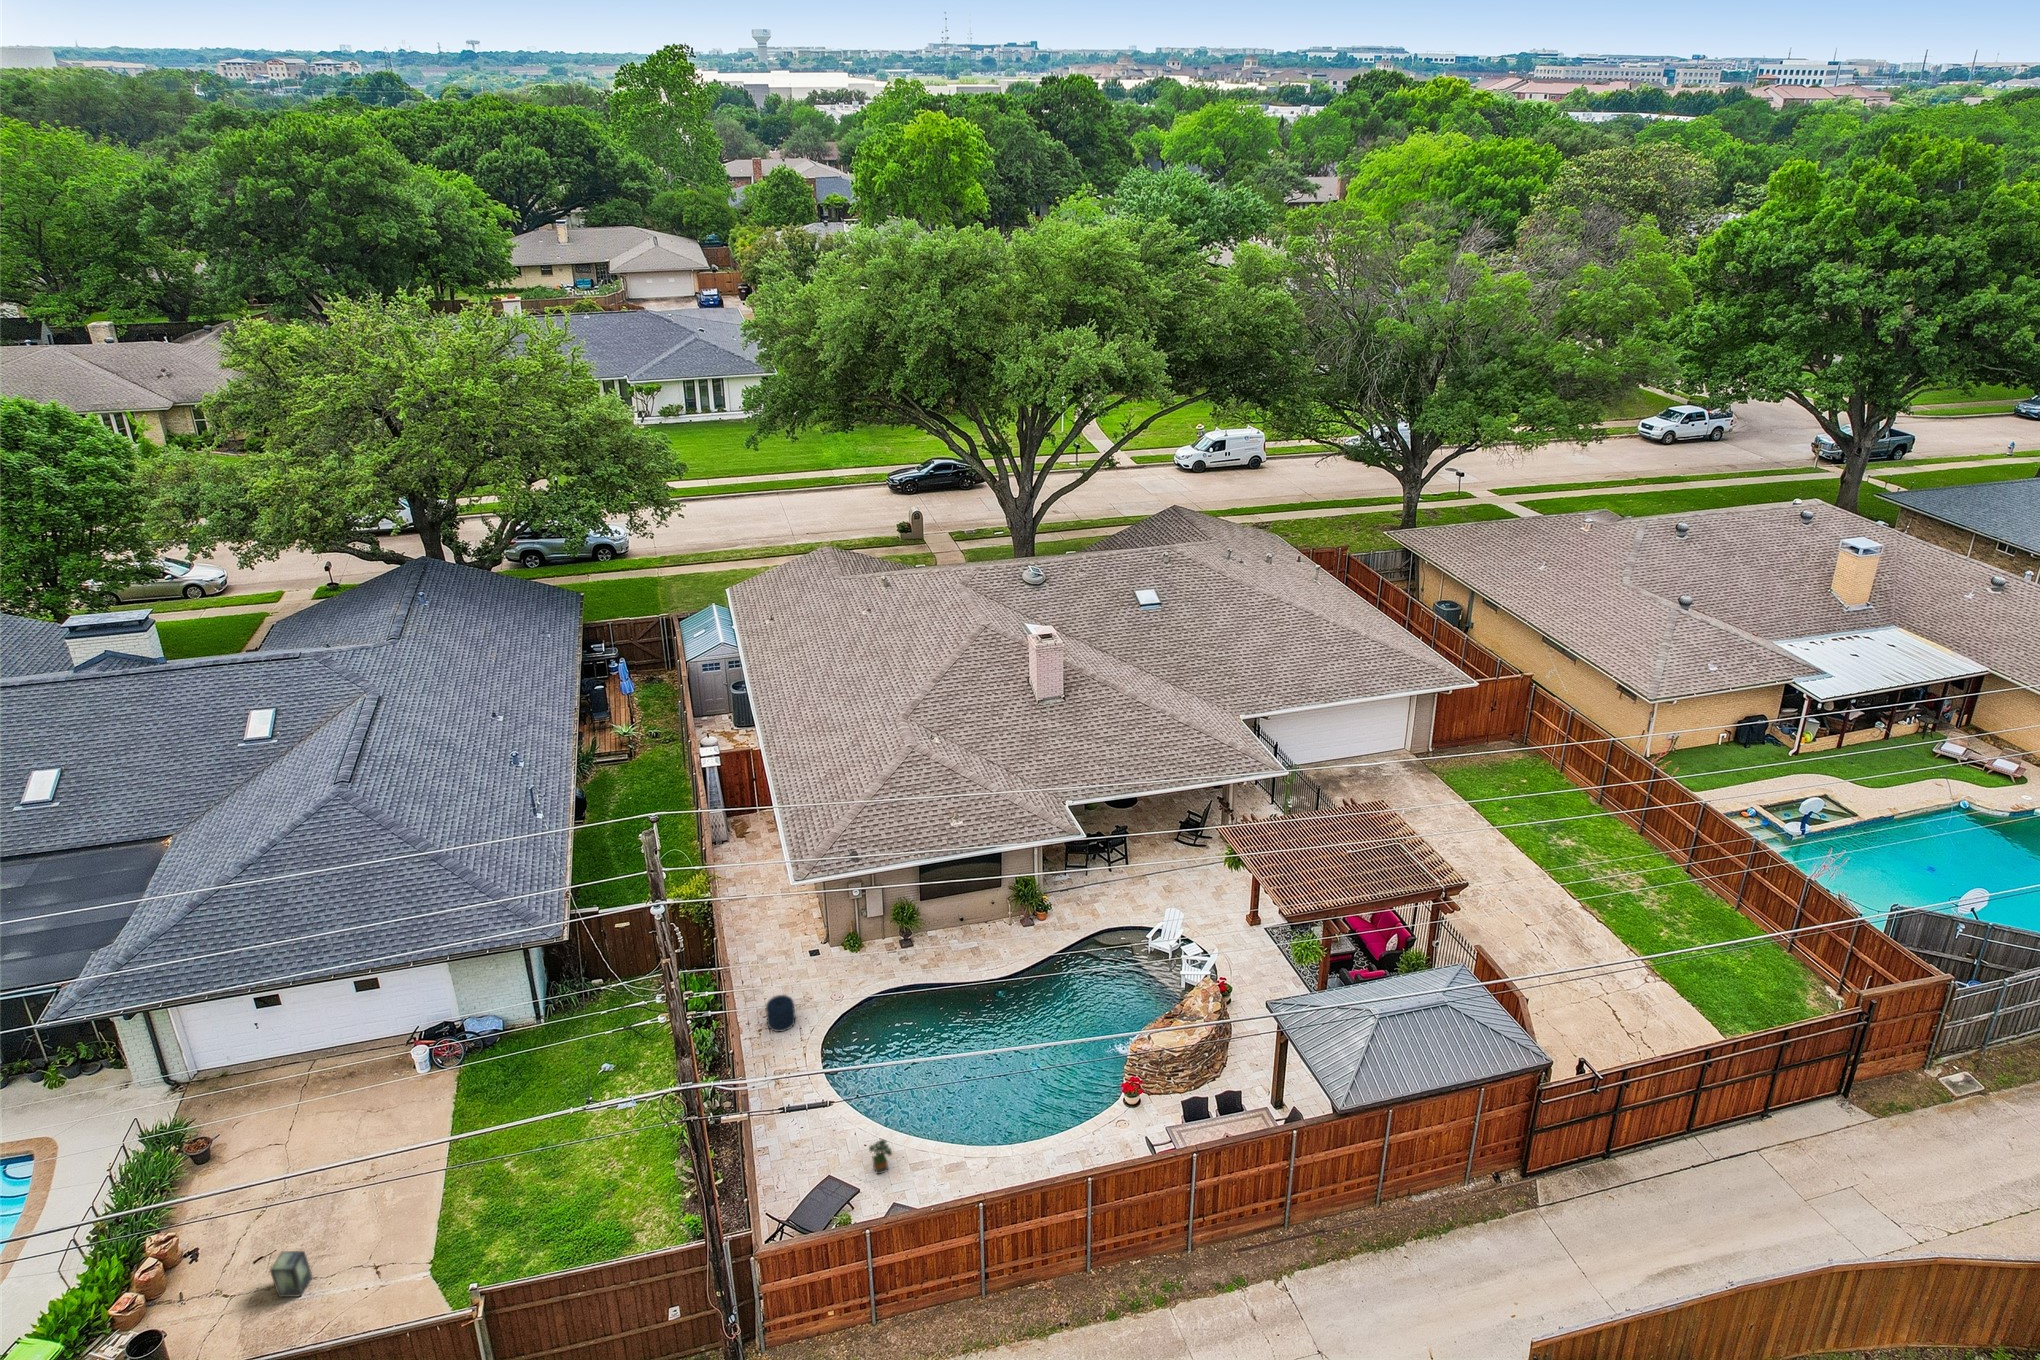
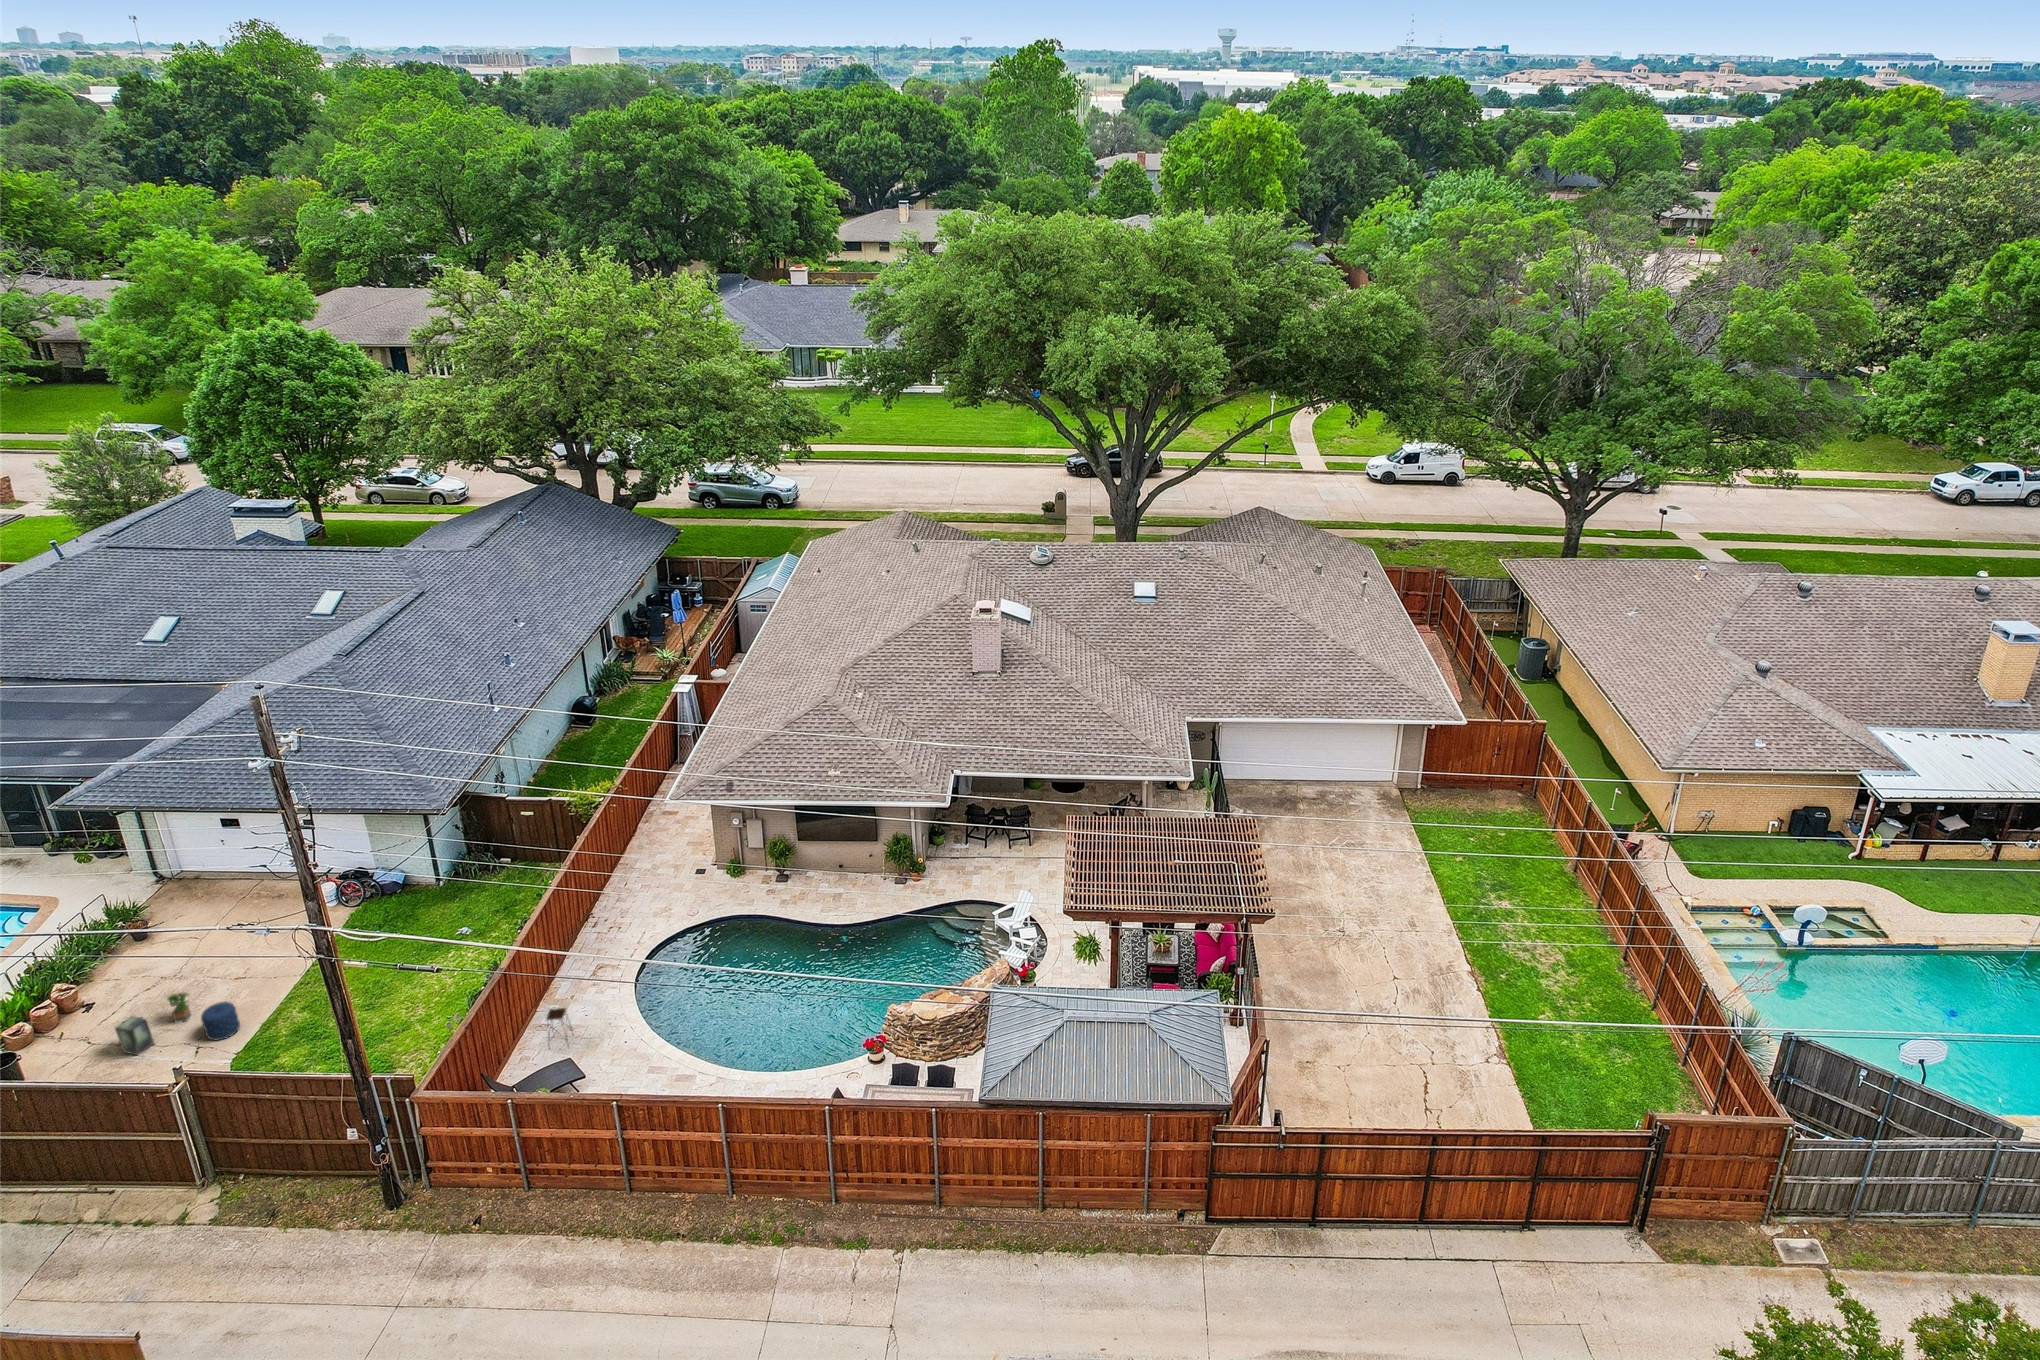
pouf: present [766,995,795,1032] -> present [201,1002,240,1040]
side table: none [778,1123,805,1172] -> present [547,1008,568,1044]
potted tree: present [869,1140,892,1174] -> present [168,993,191,1023]

